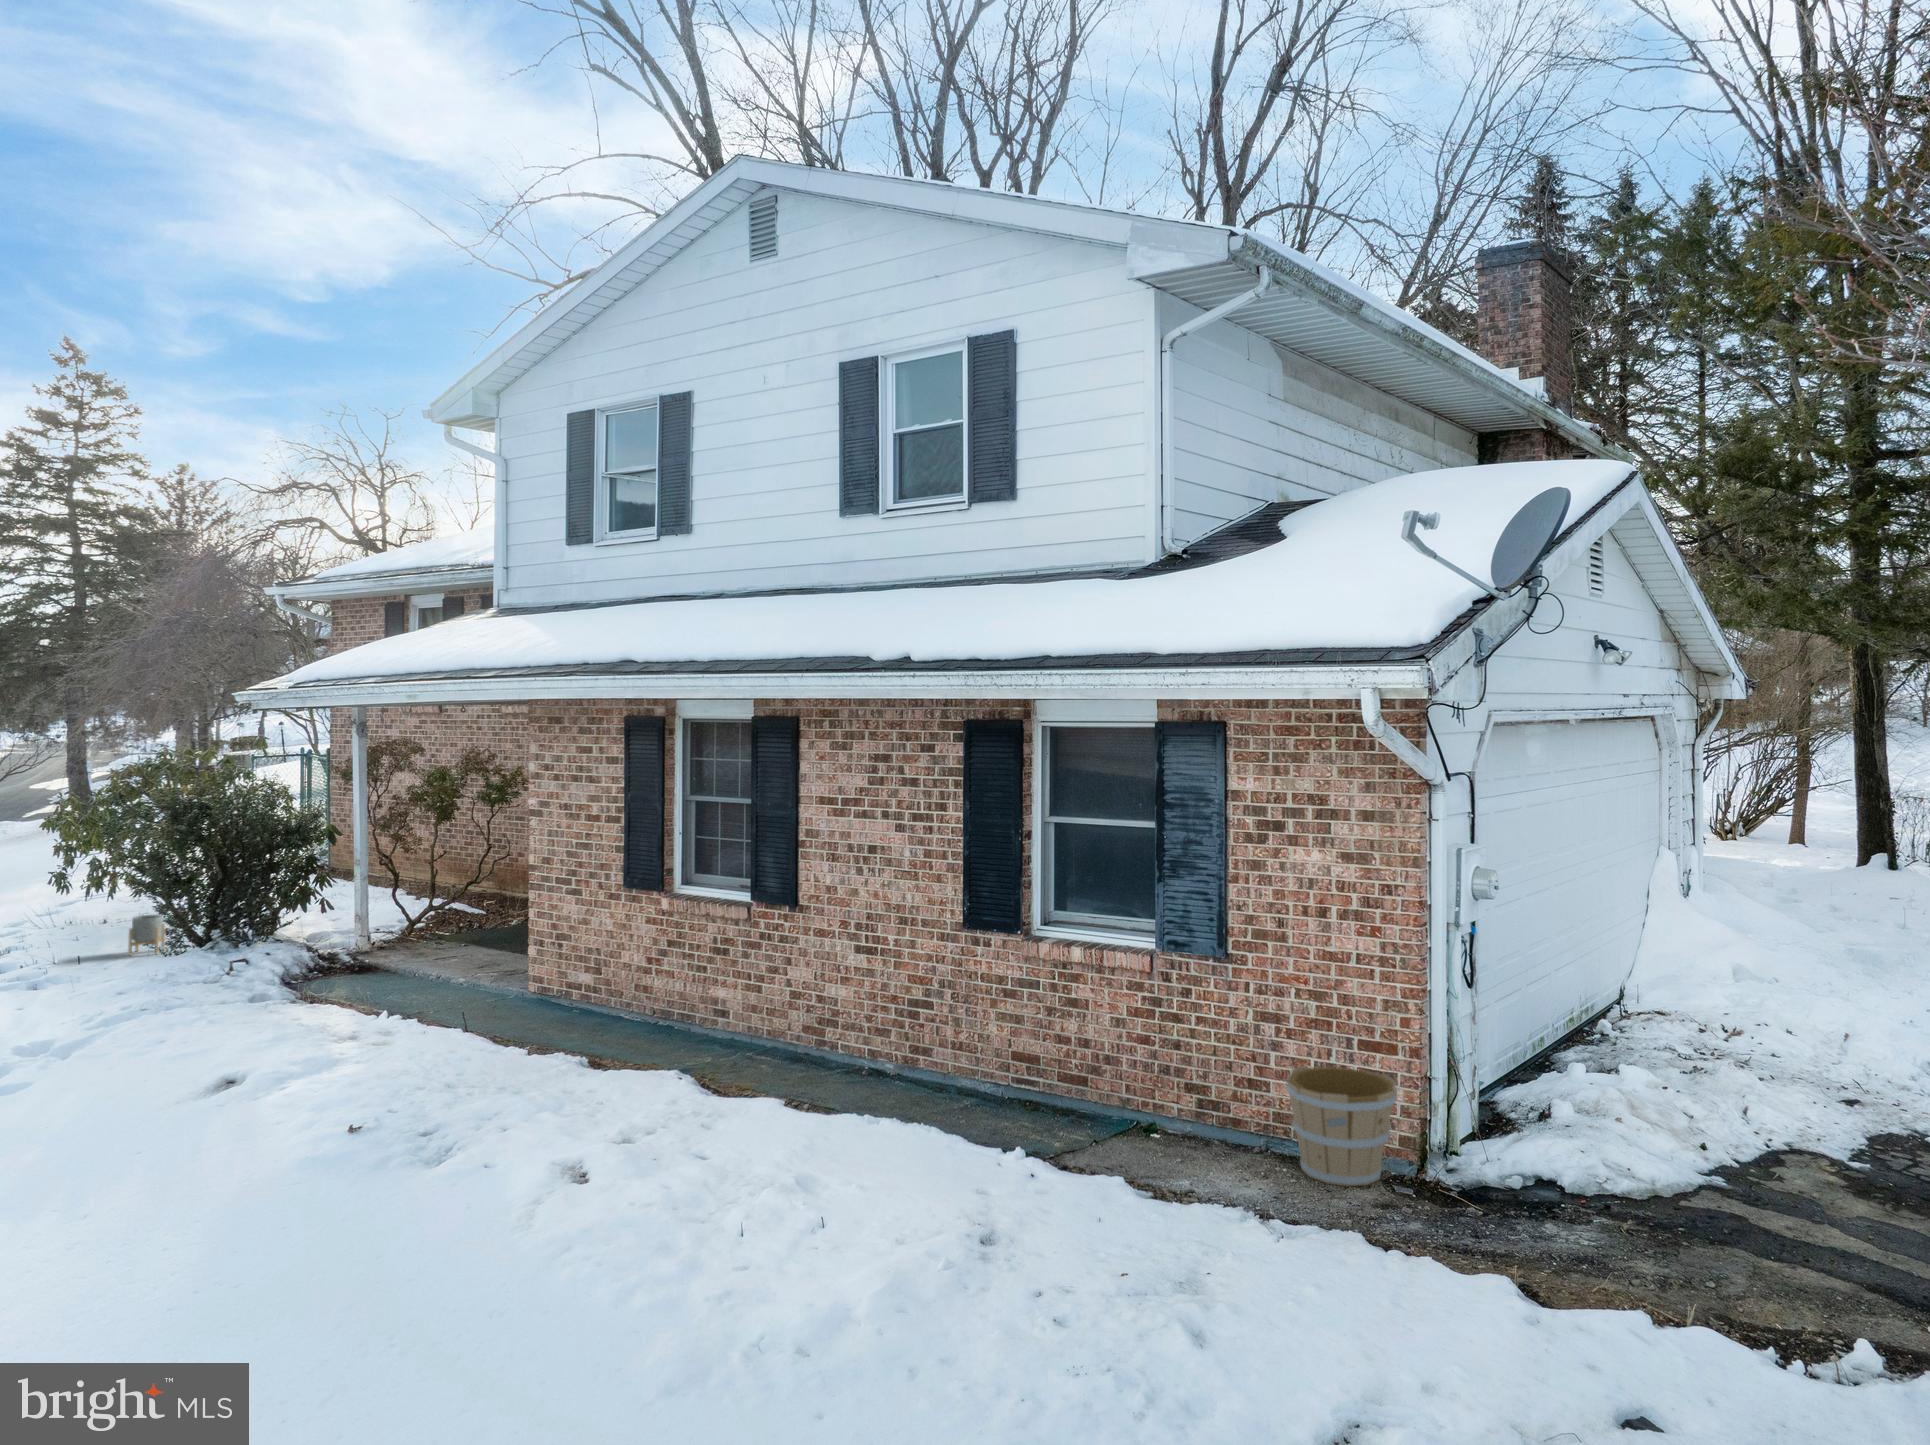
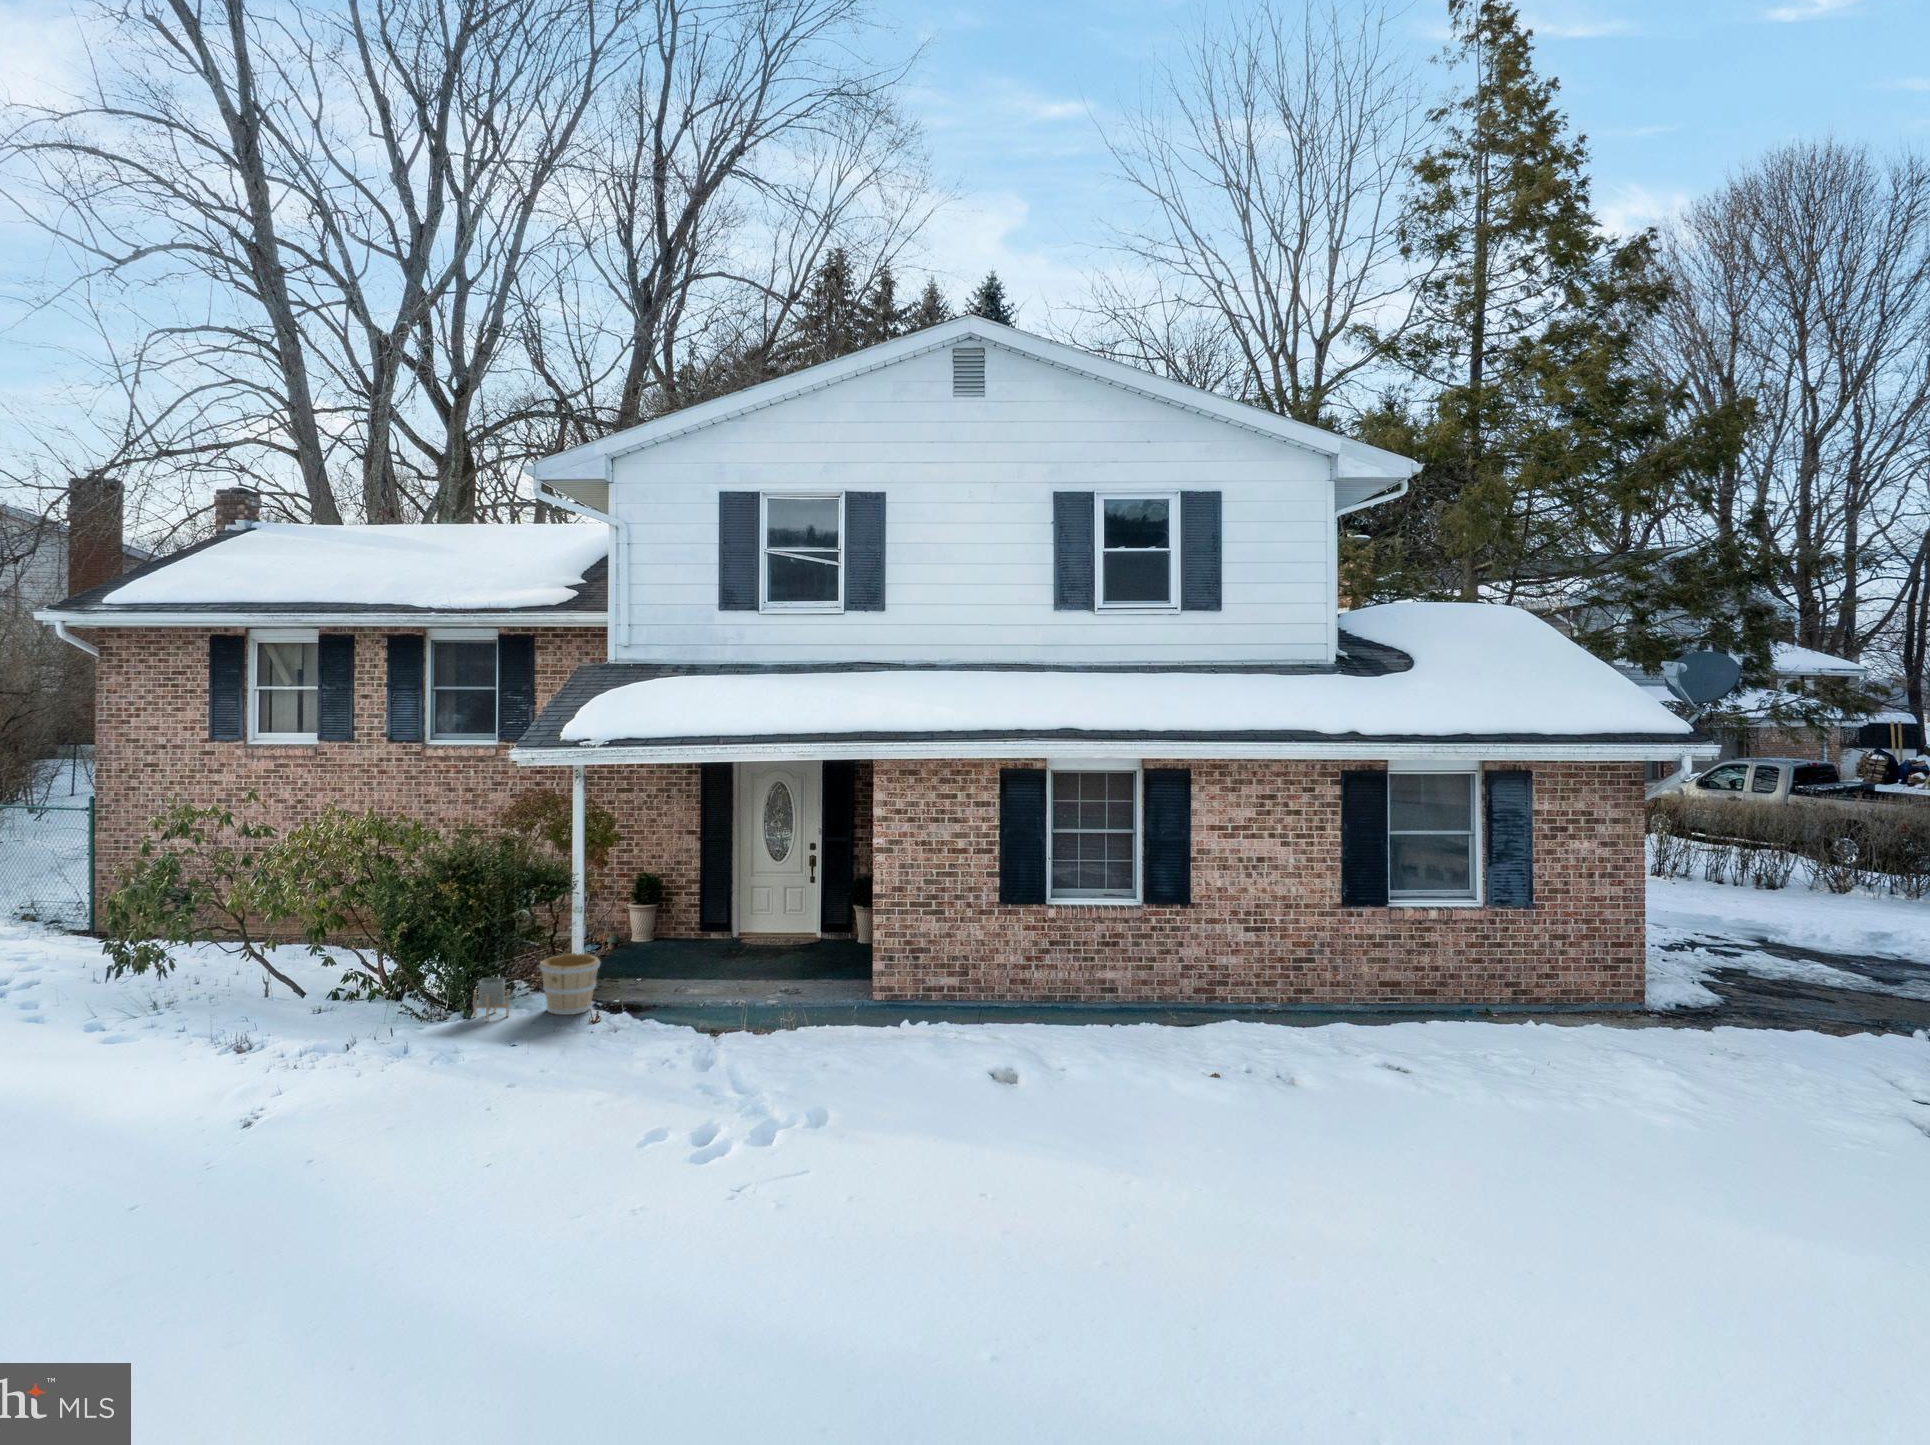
wooden bucket: present [1286,1066,1397,1187] -> present [540,953,600,1015]

